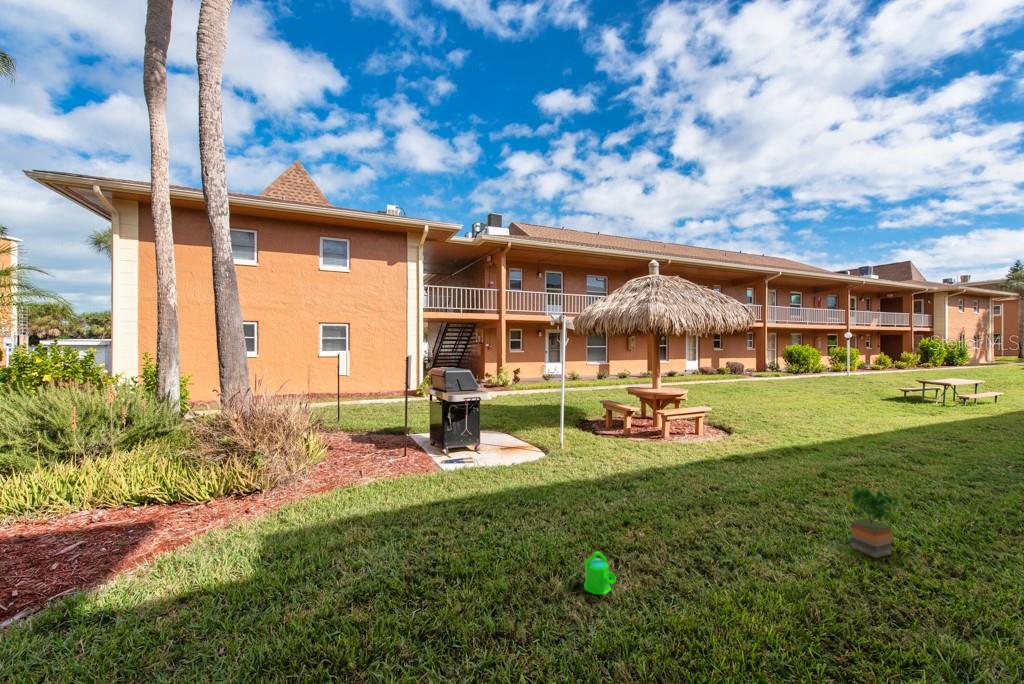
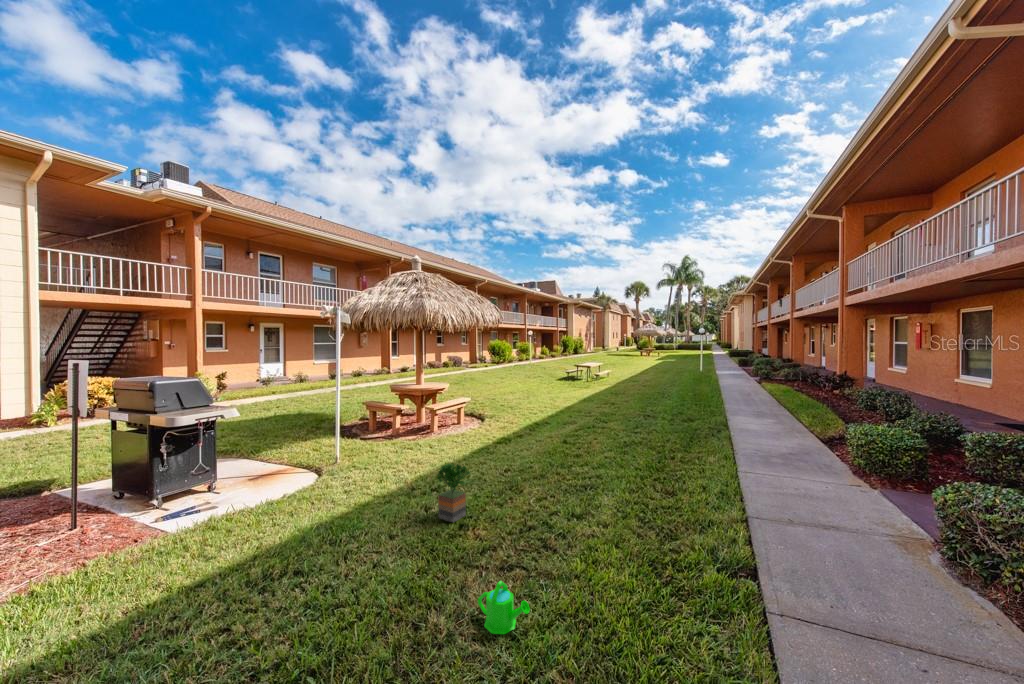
potted tree: present [851,488,899,558] -> present [437,464,470,522]

